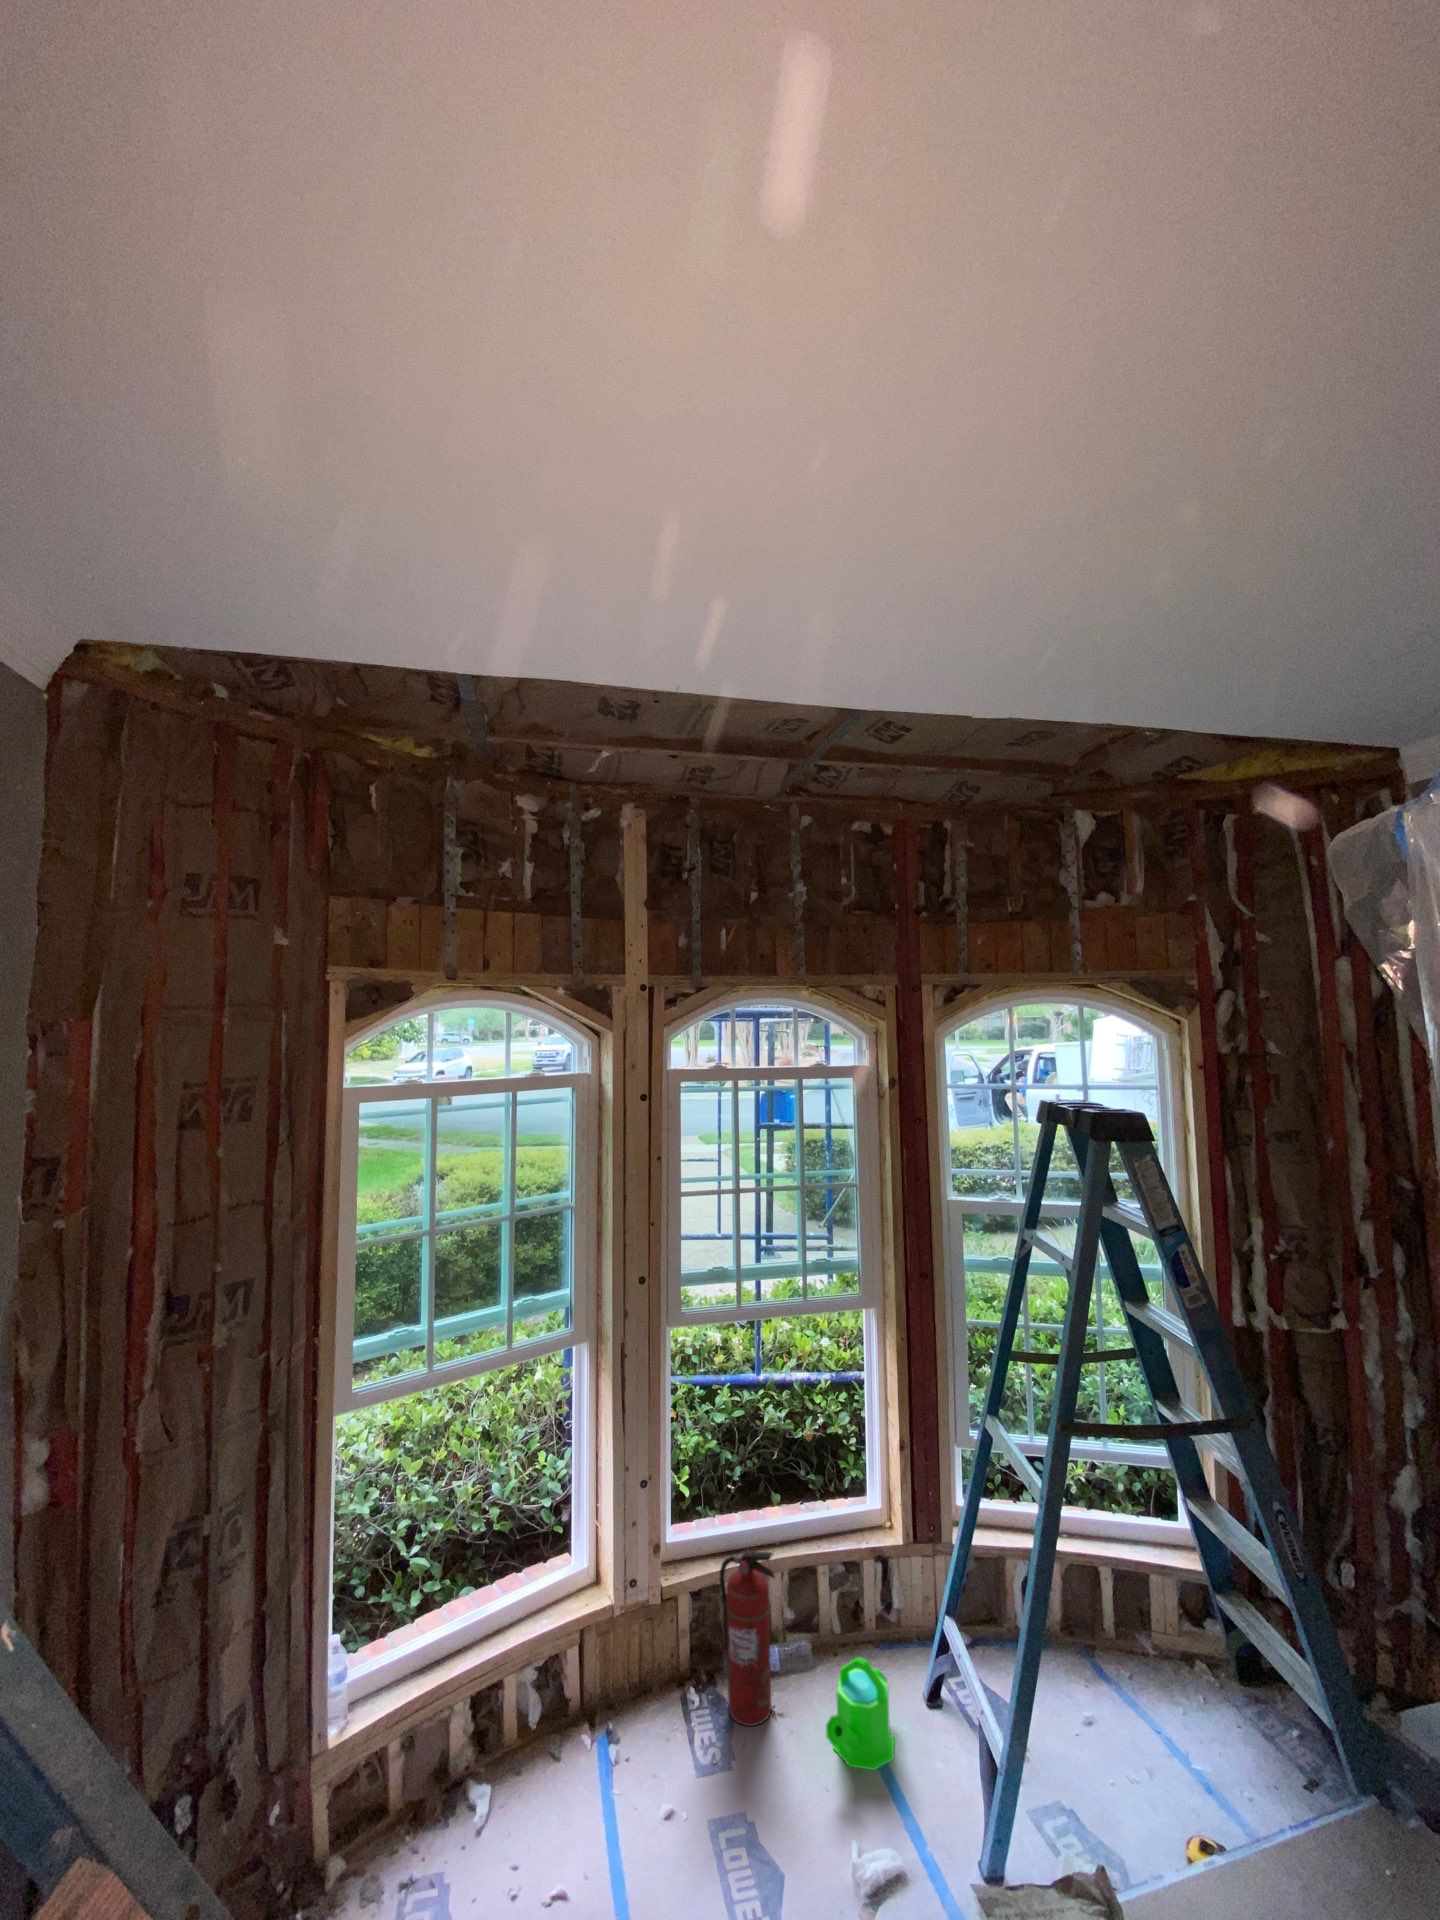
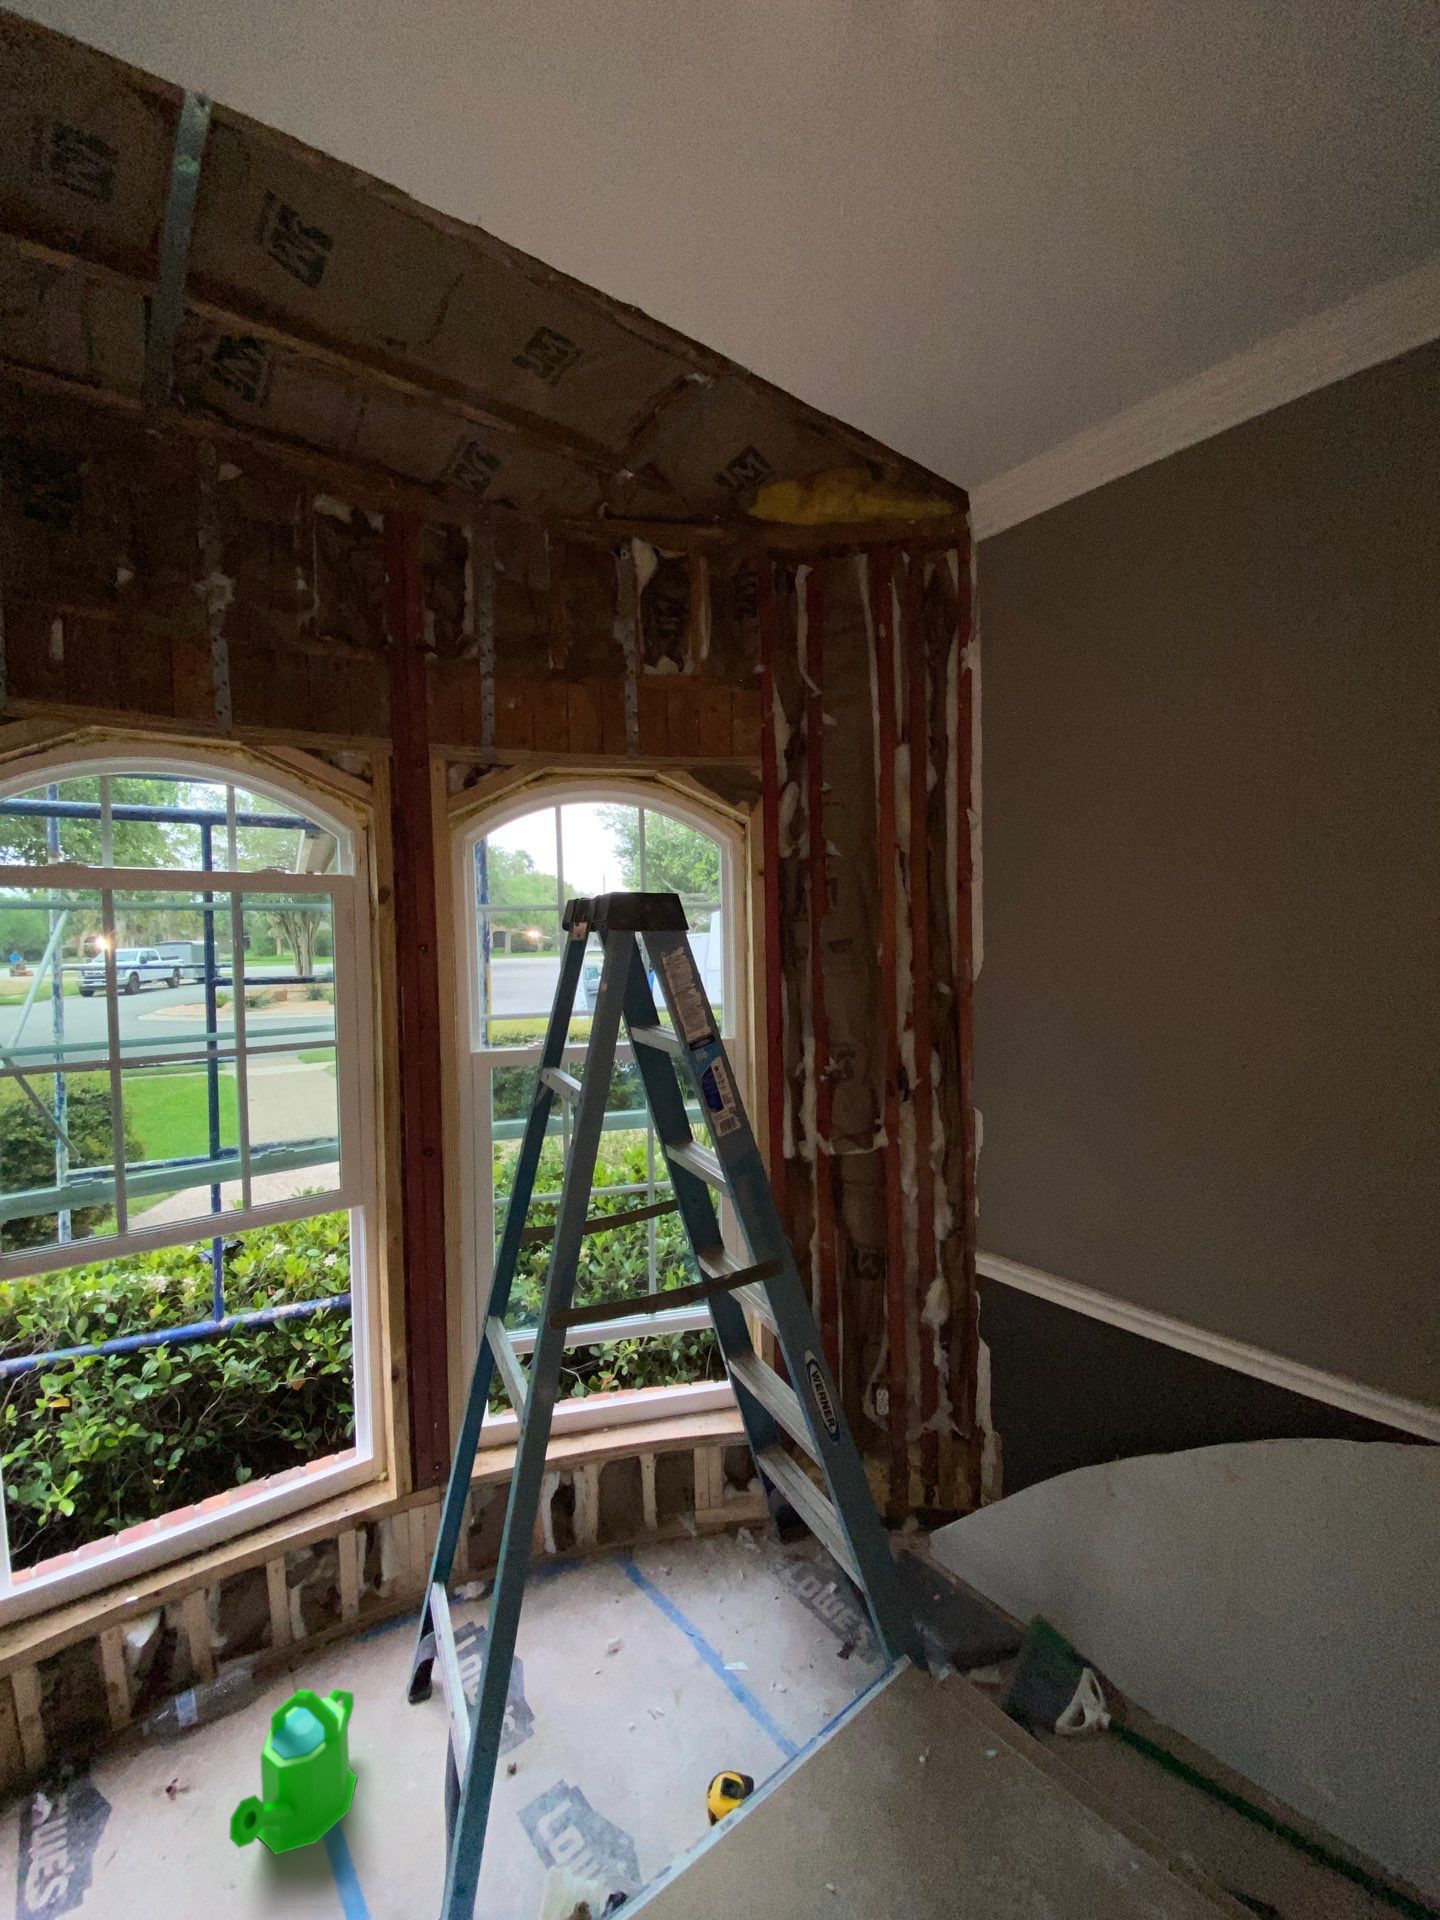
fire extinguisher: present [720,1550,774,1726] -> none [66,1585,165,1856]

